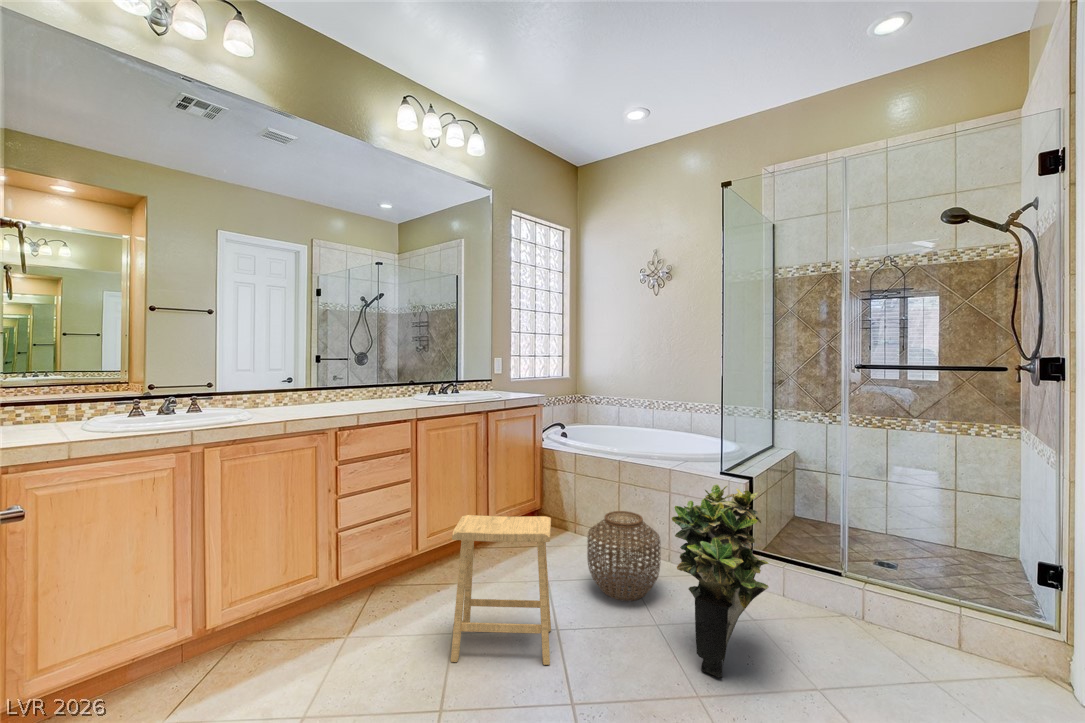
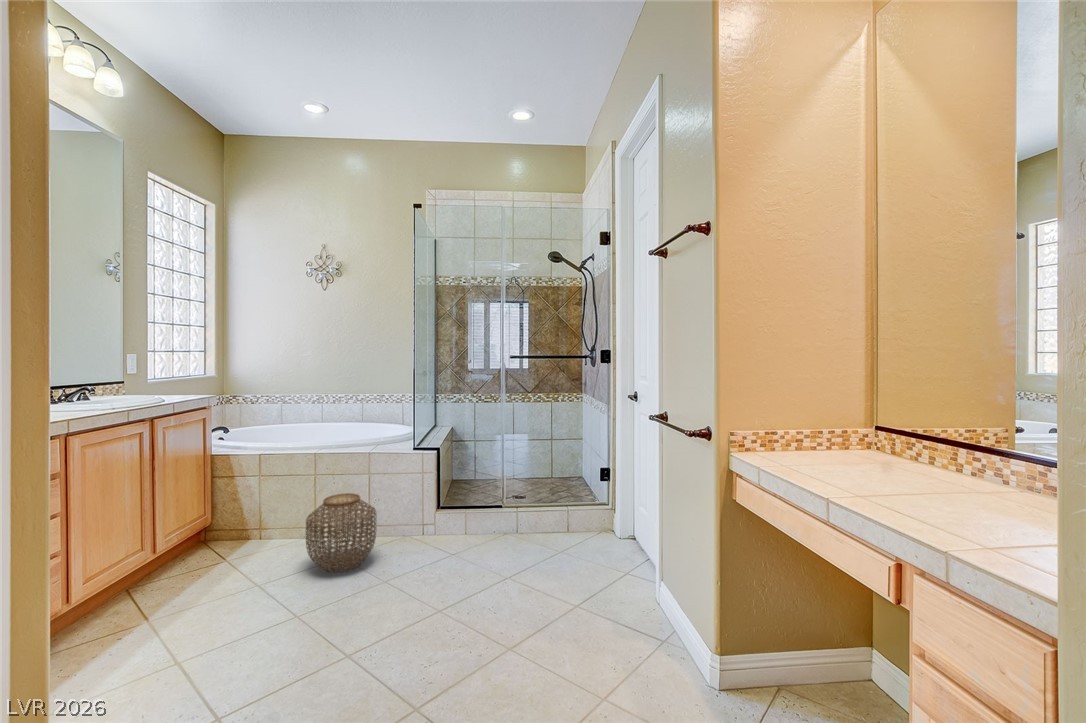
potted plant: present [672,484,768,678] -> none [402,451,473,588]
footstool: present [451,515,551,665] -> none [187,507,310,679]

